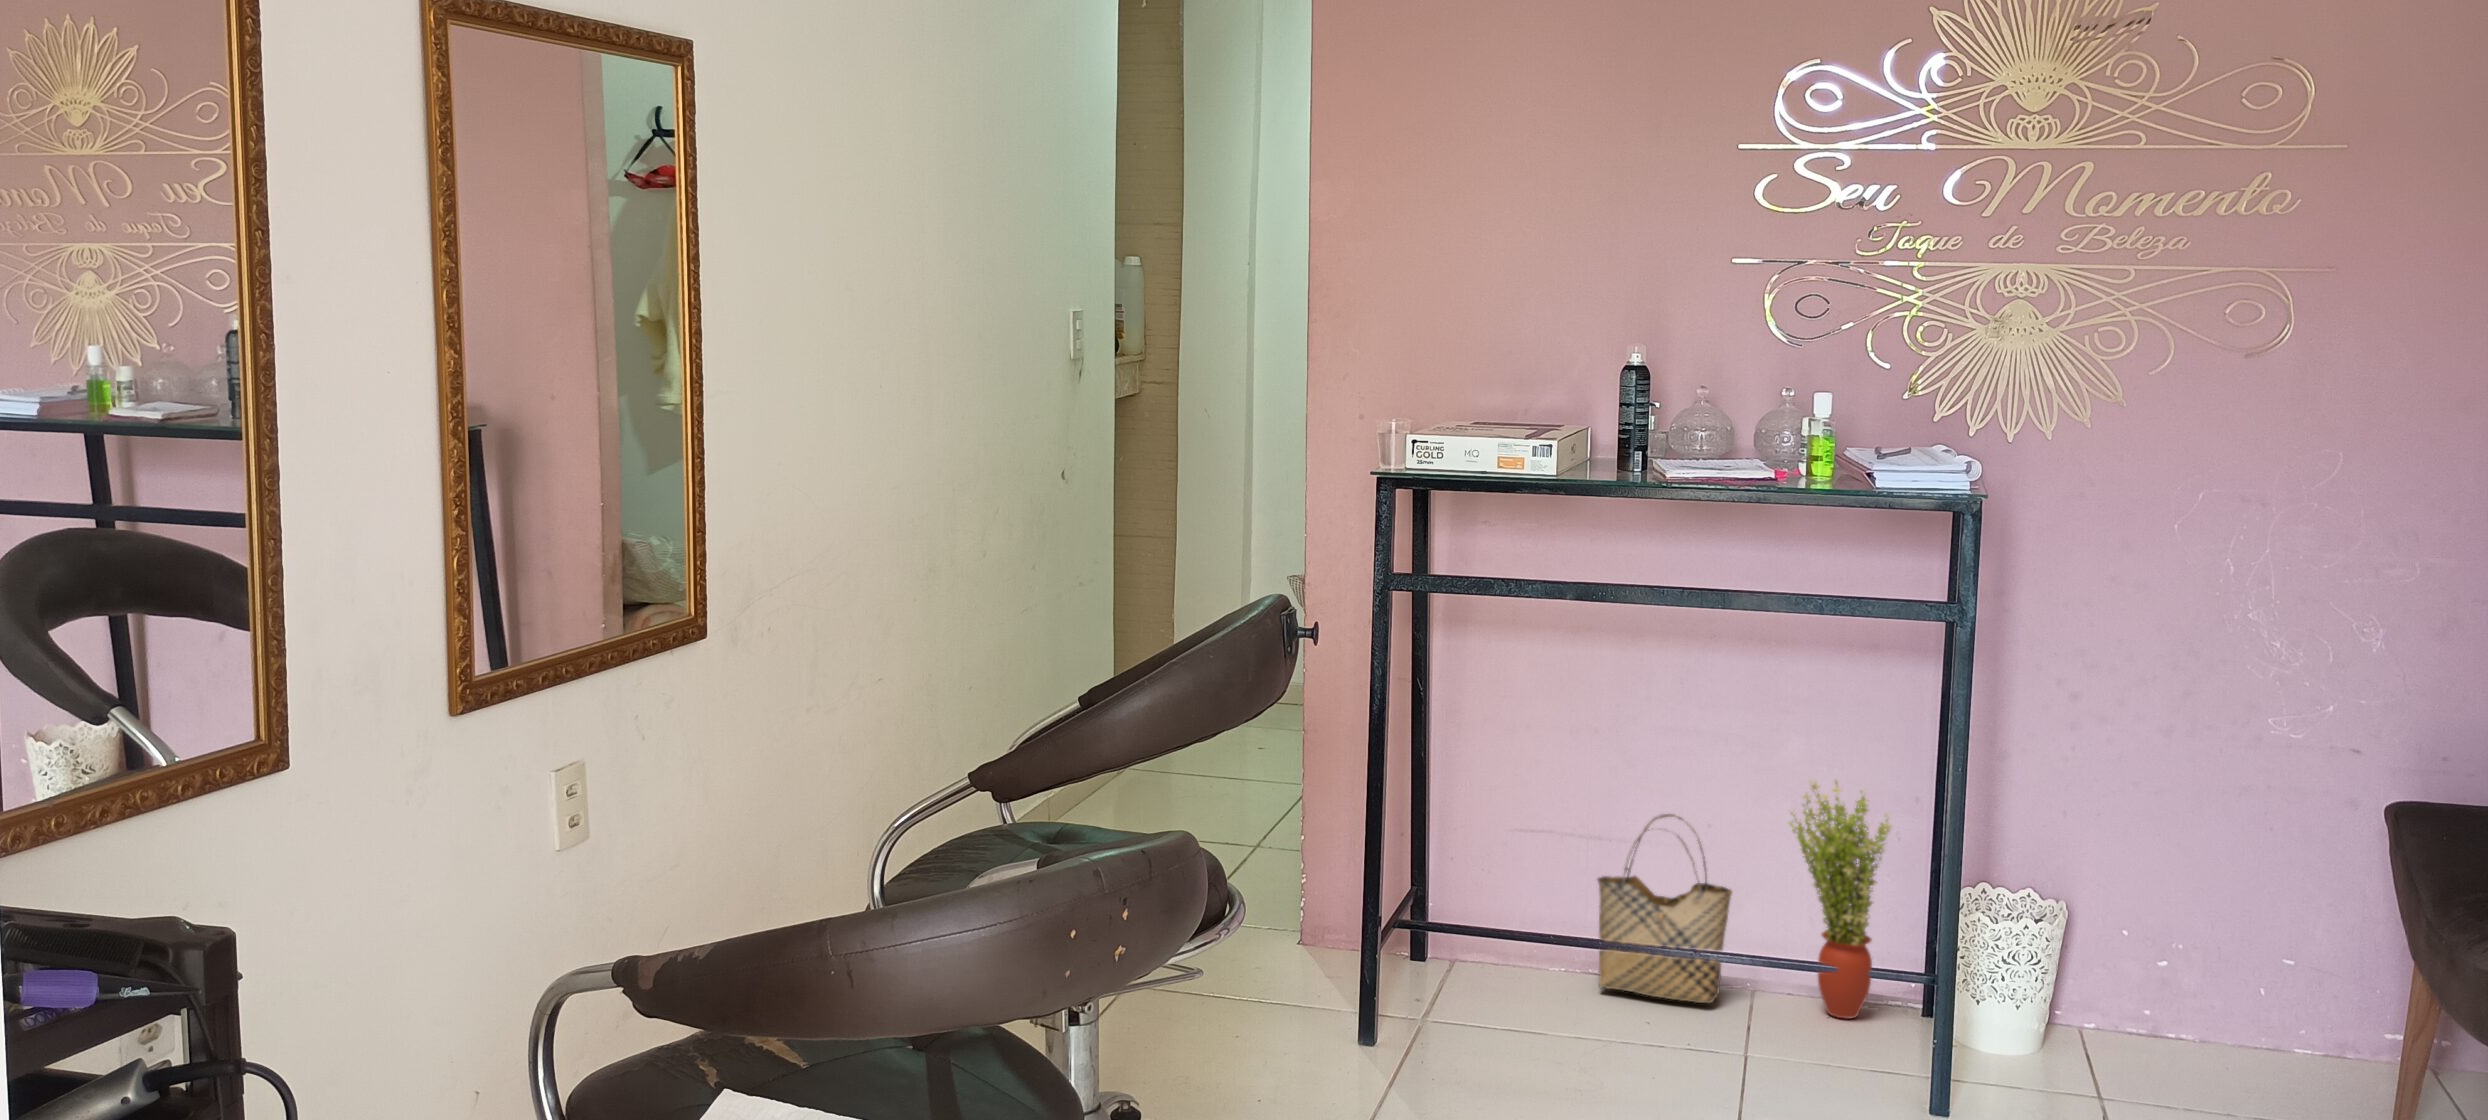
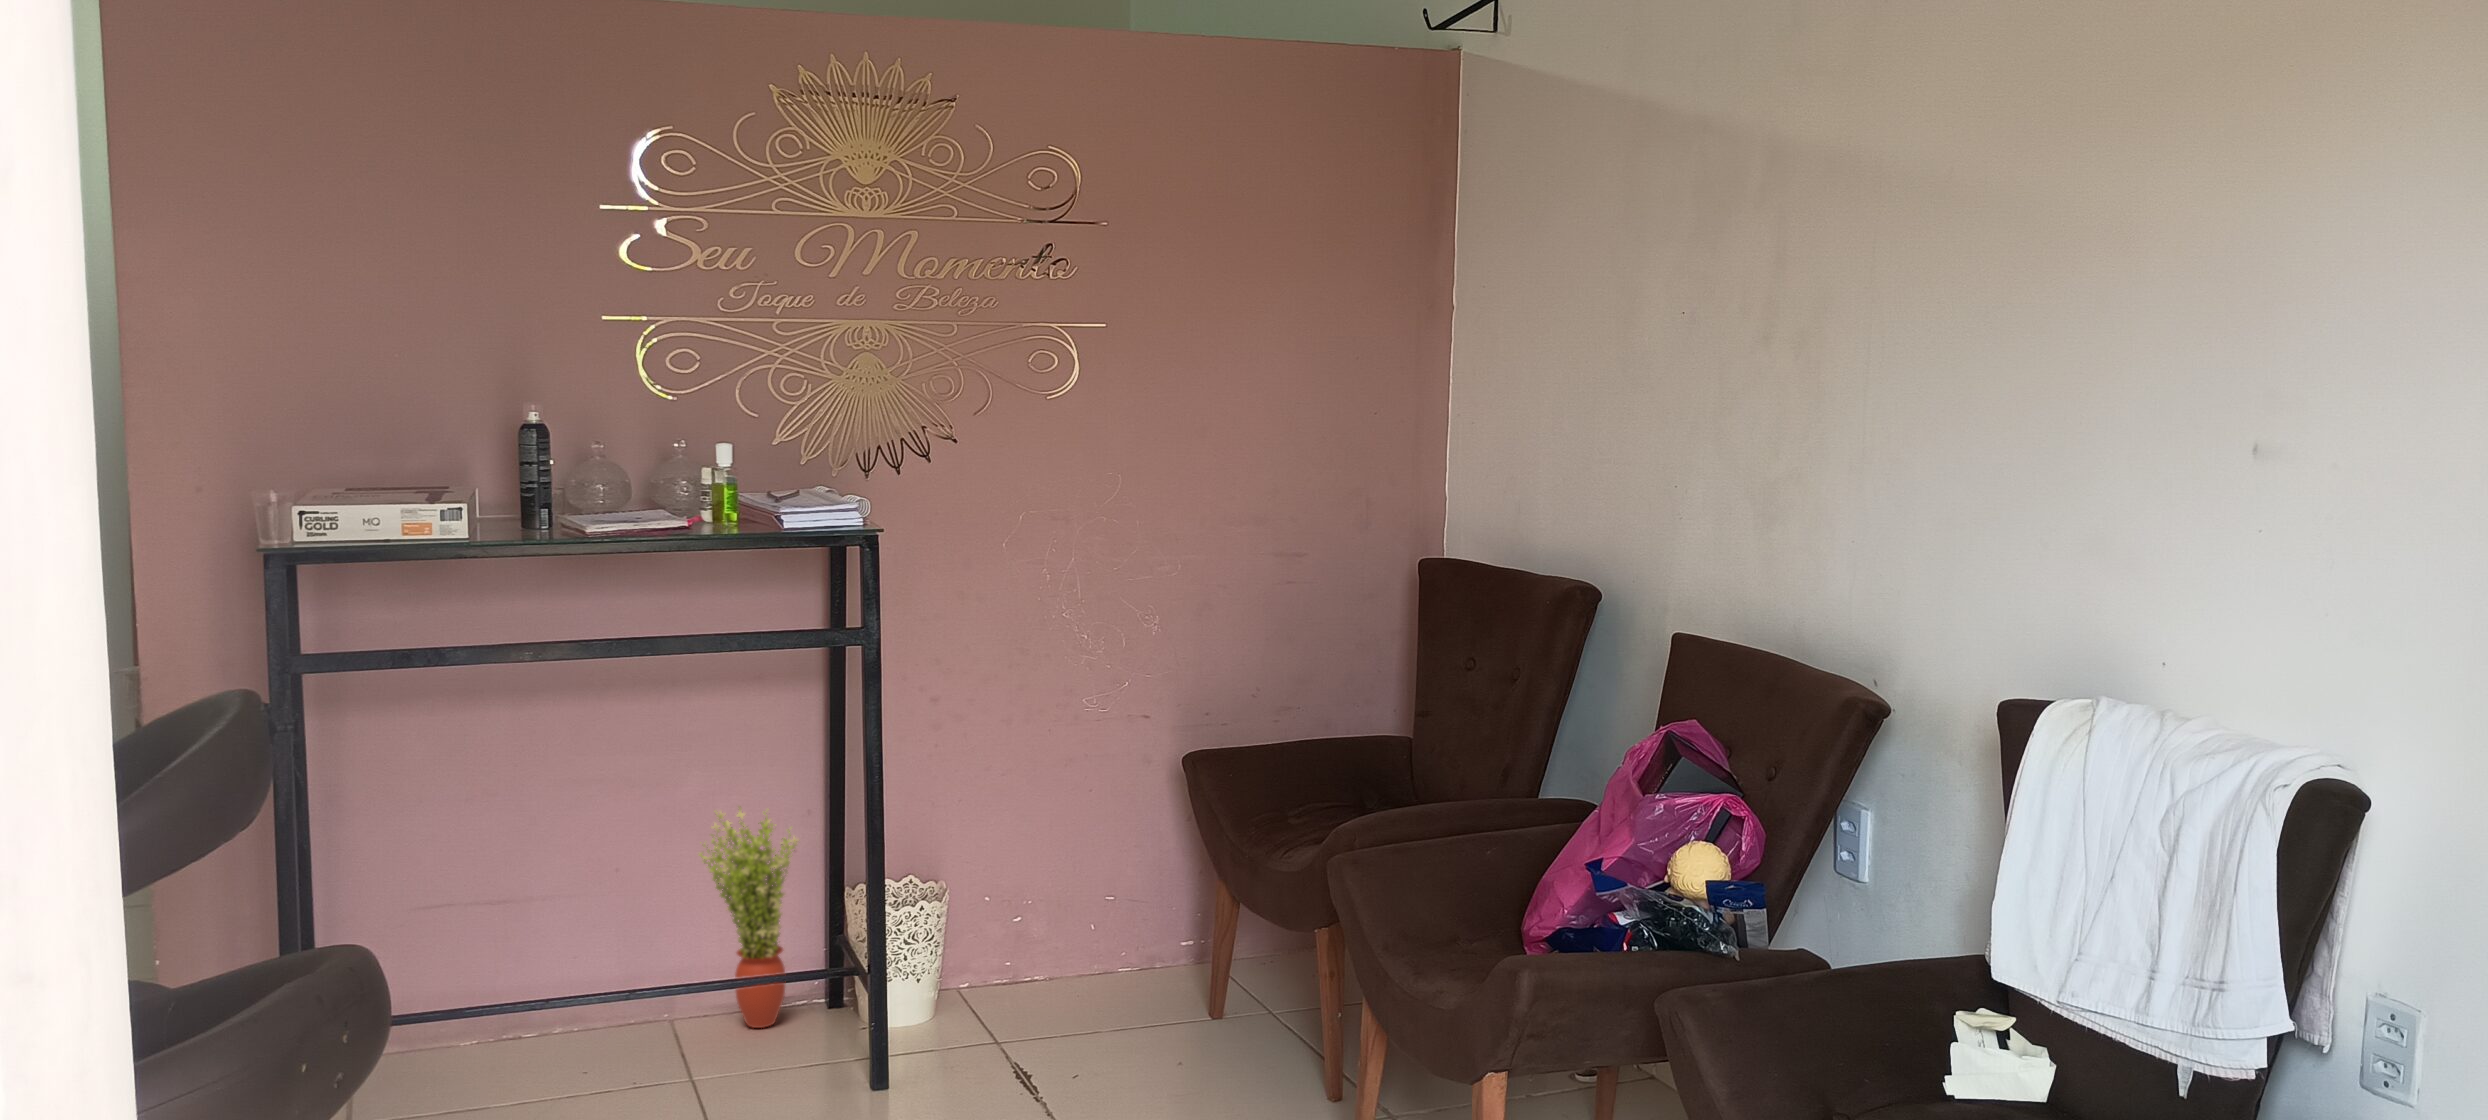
woven basket: present [1598,814,1732,1003] -> none [506,868,648,1060]

